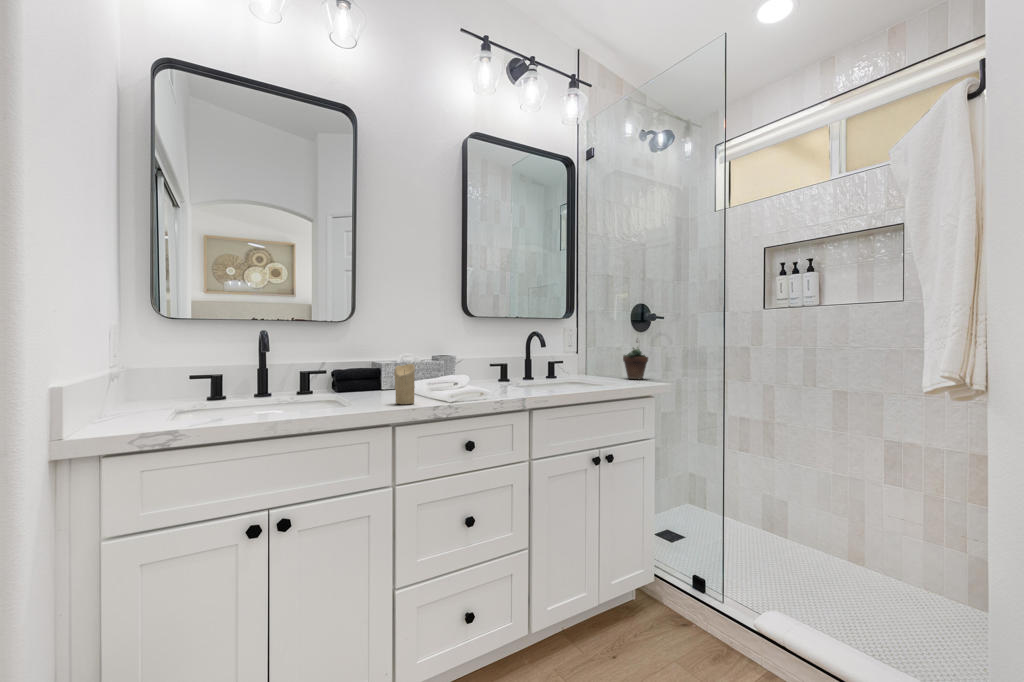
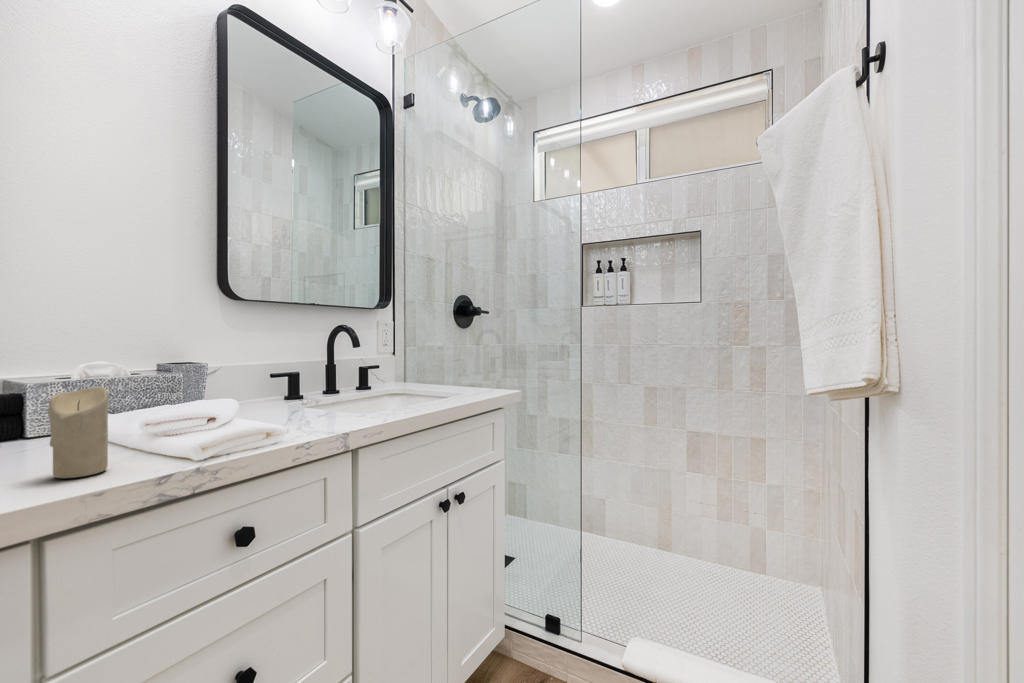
succulent plant: present [623,341,648,379] -> none [454,335,485,385]

